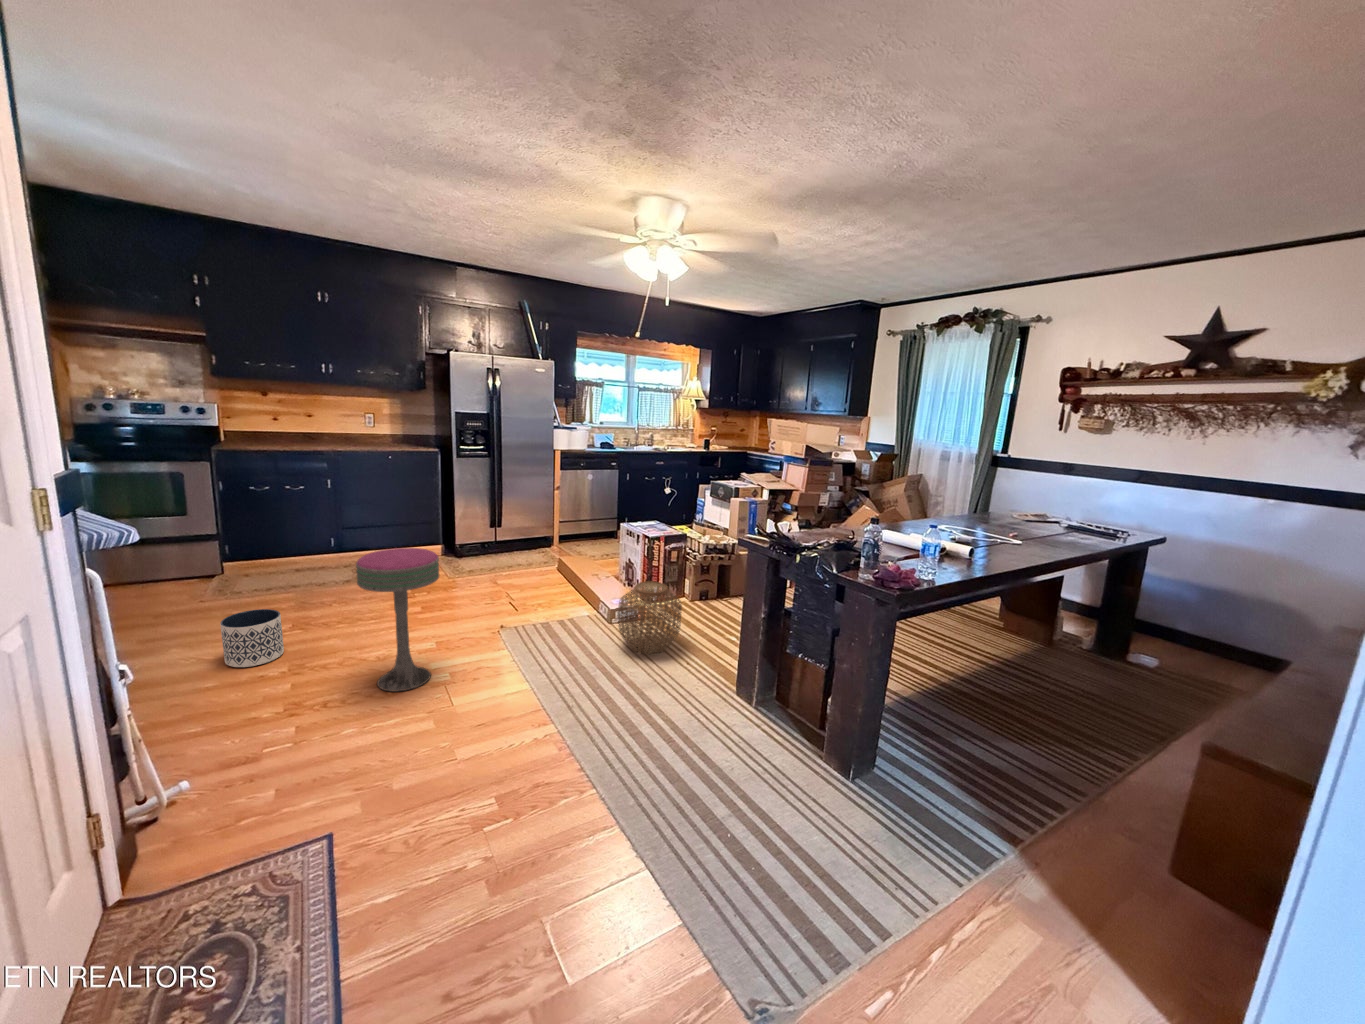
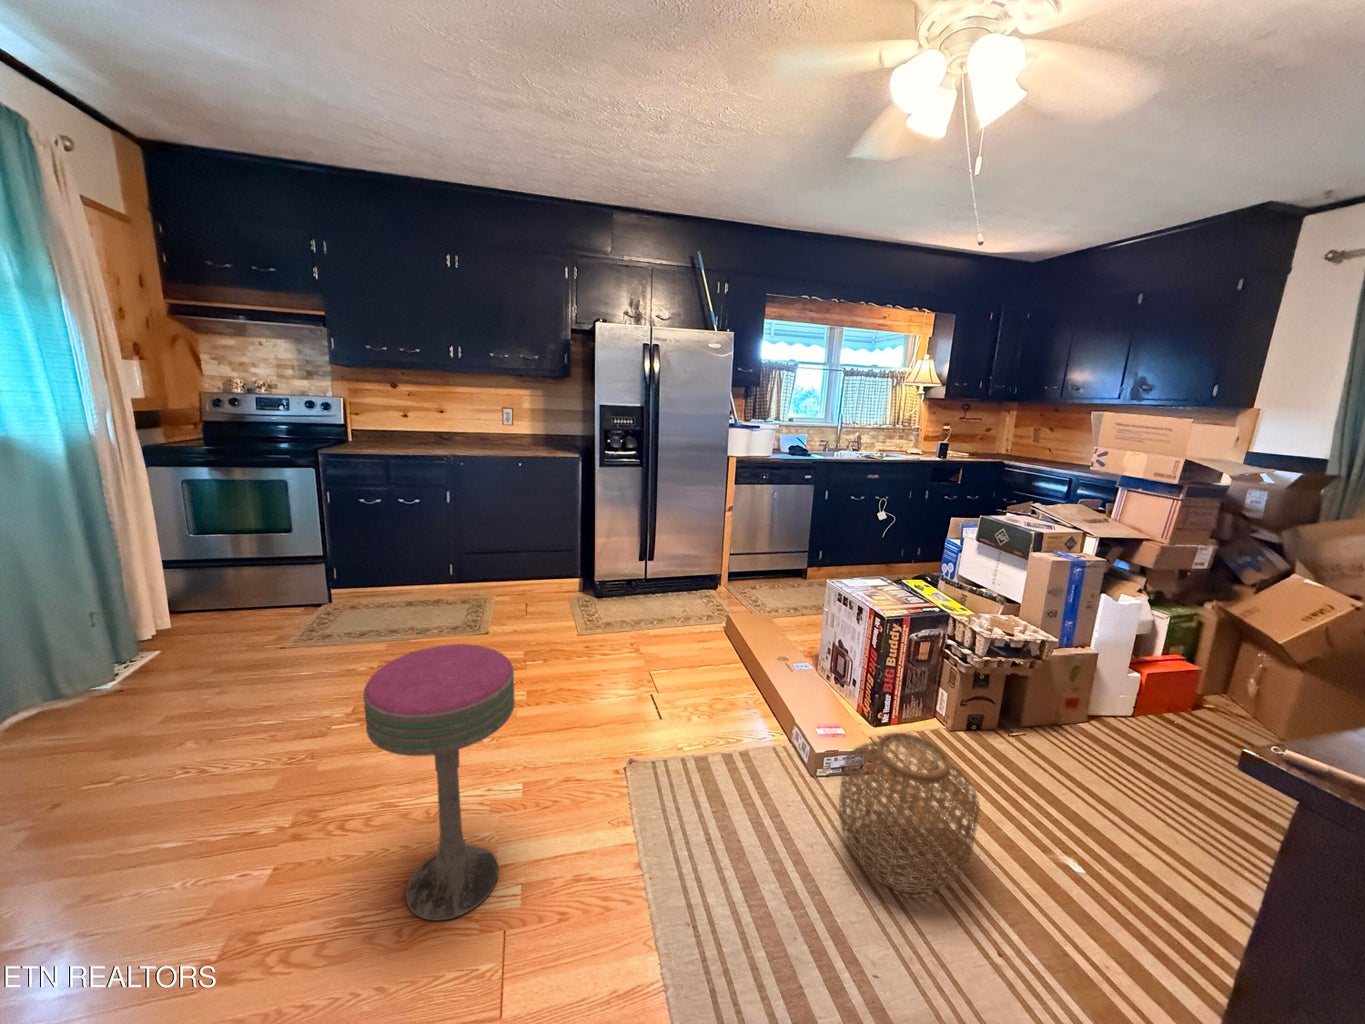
planter: present [220,609,284,667] -> none [225,698,320,797]

